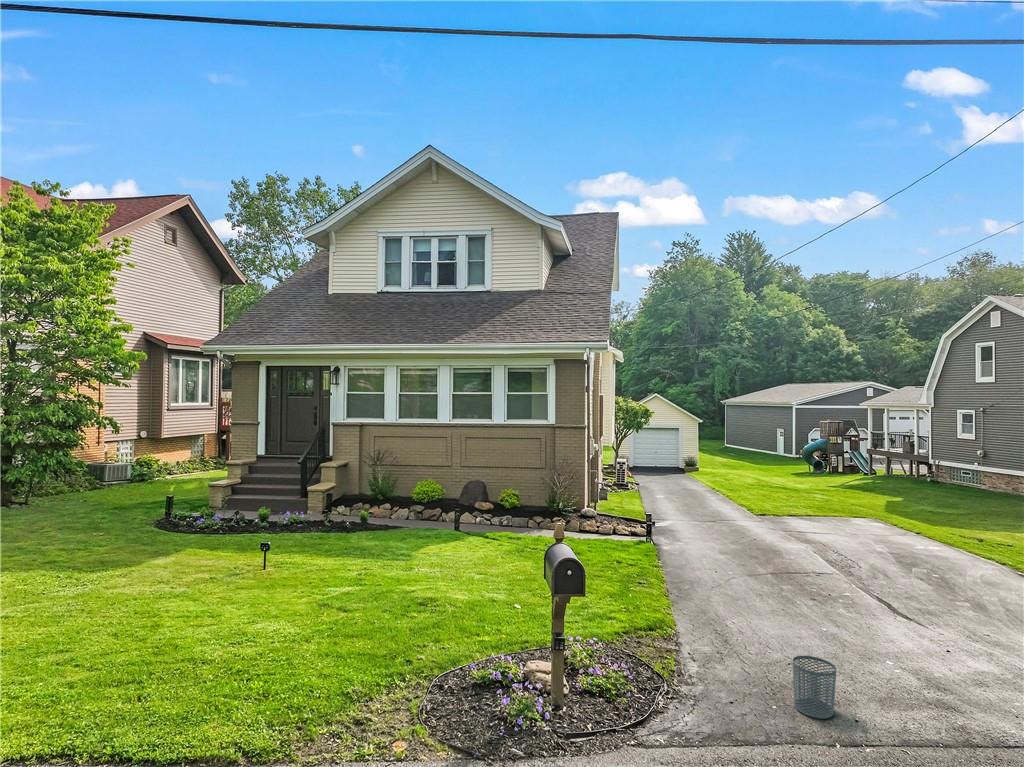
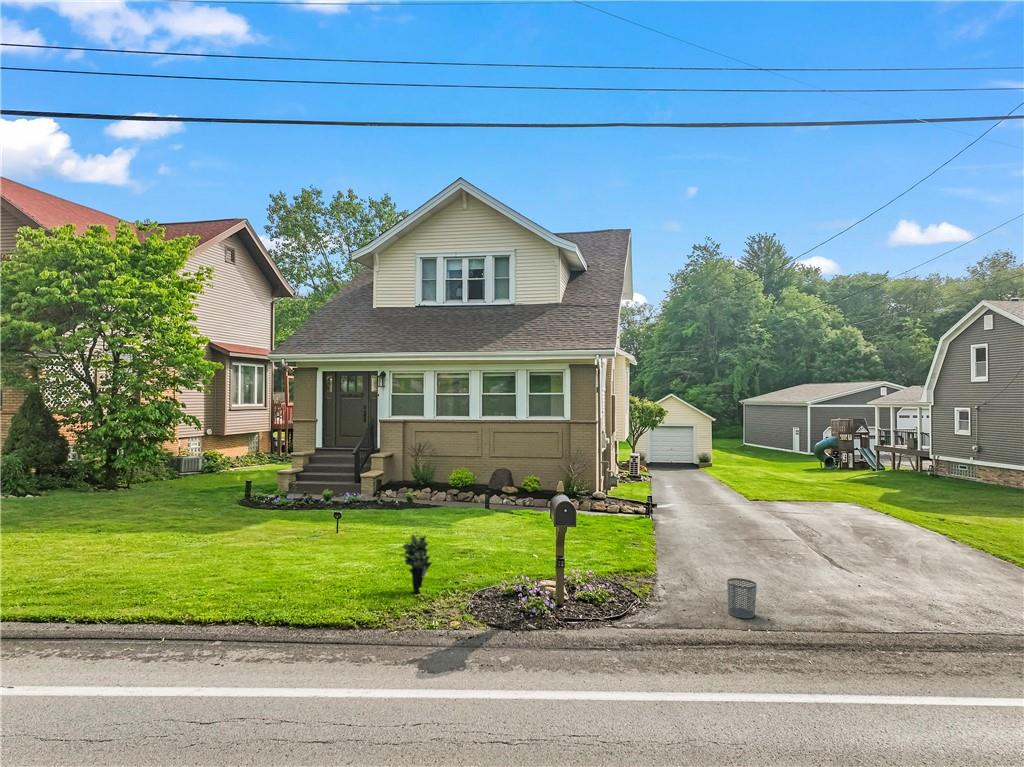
potted plant: none [328,596,372,686] -> present [403,535,432,593]

